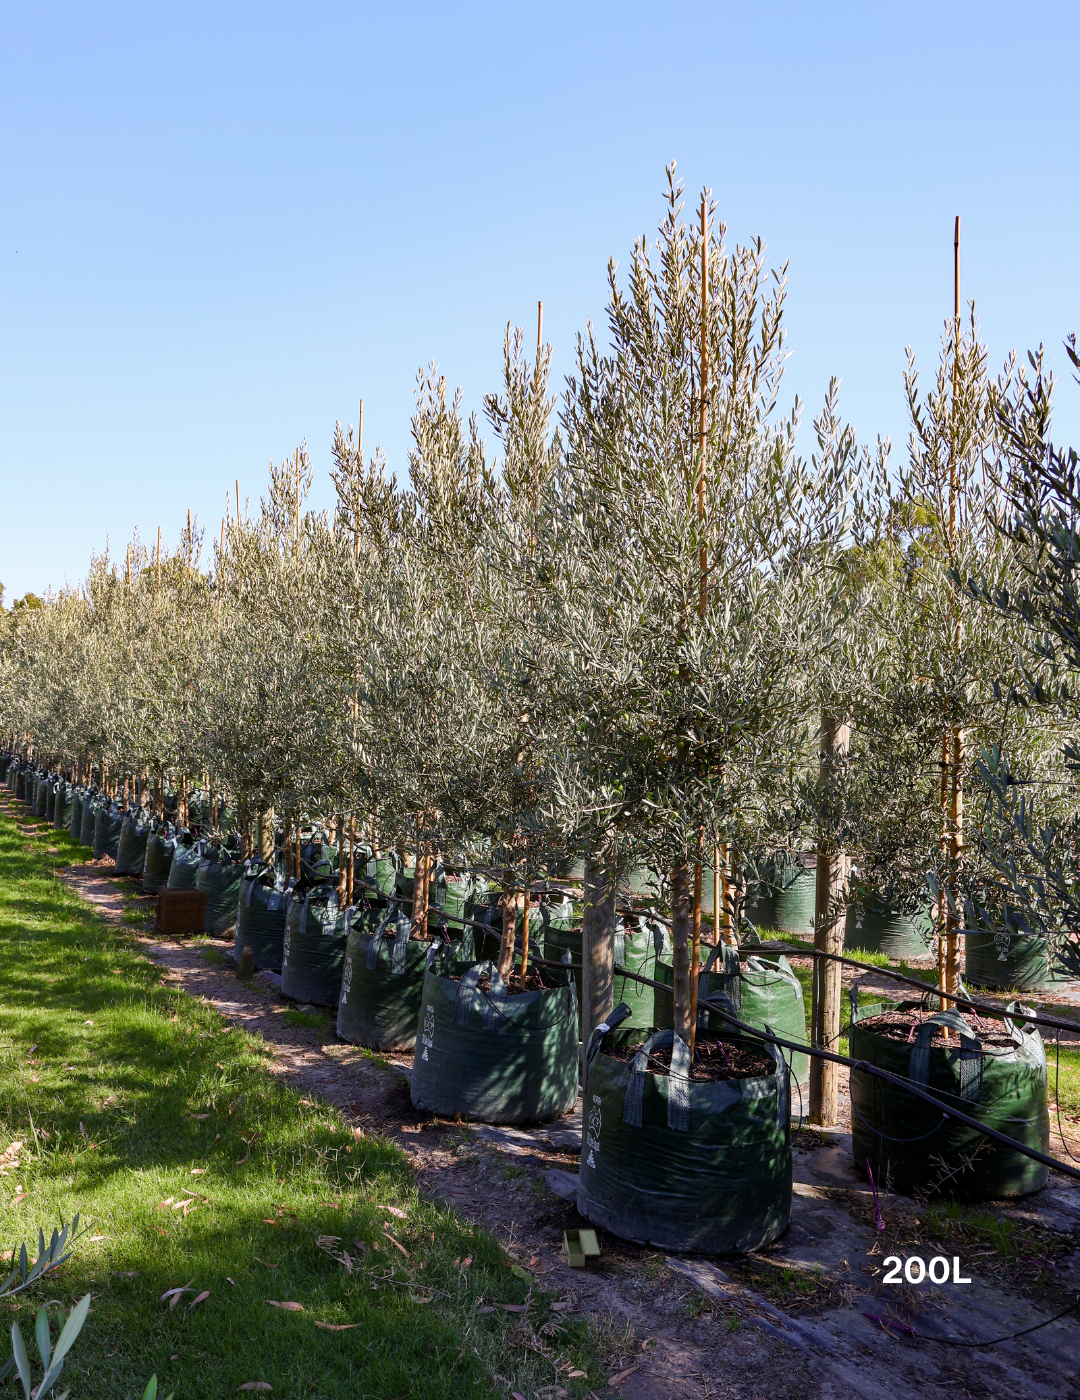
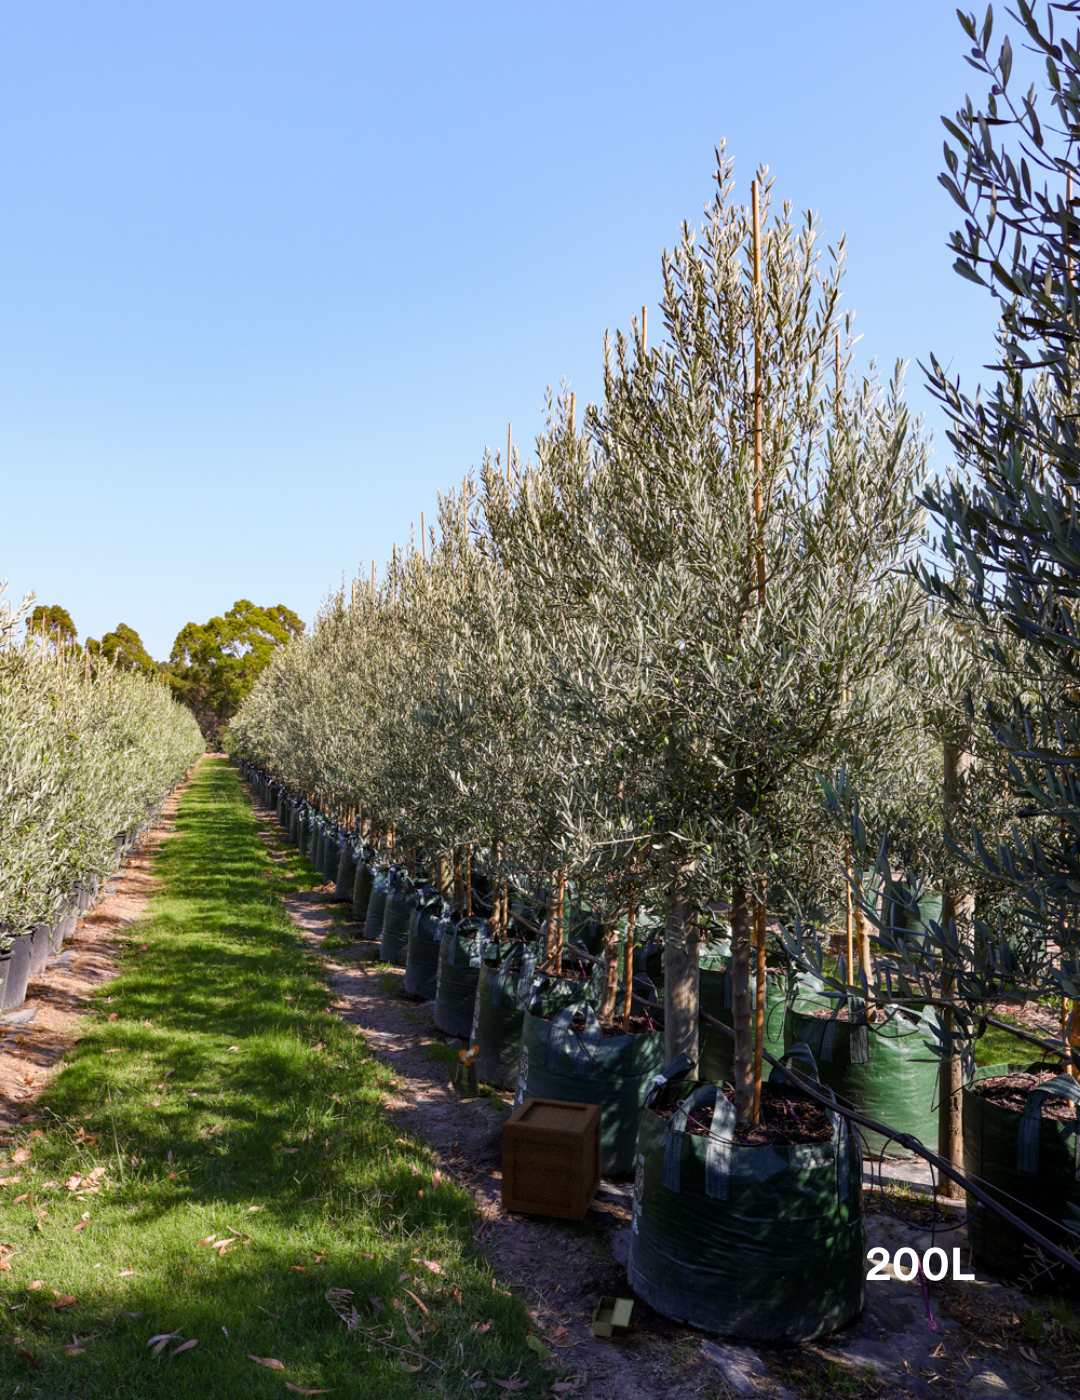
wooden crate: present [155,887,207,934] -> present [501,1097,602,1221]
watering can: present [231,946,255,979] -> present [446,1046,480,1098]

